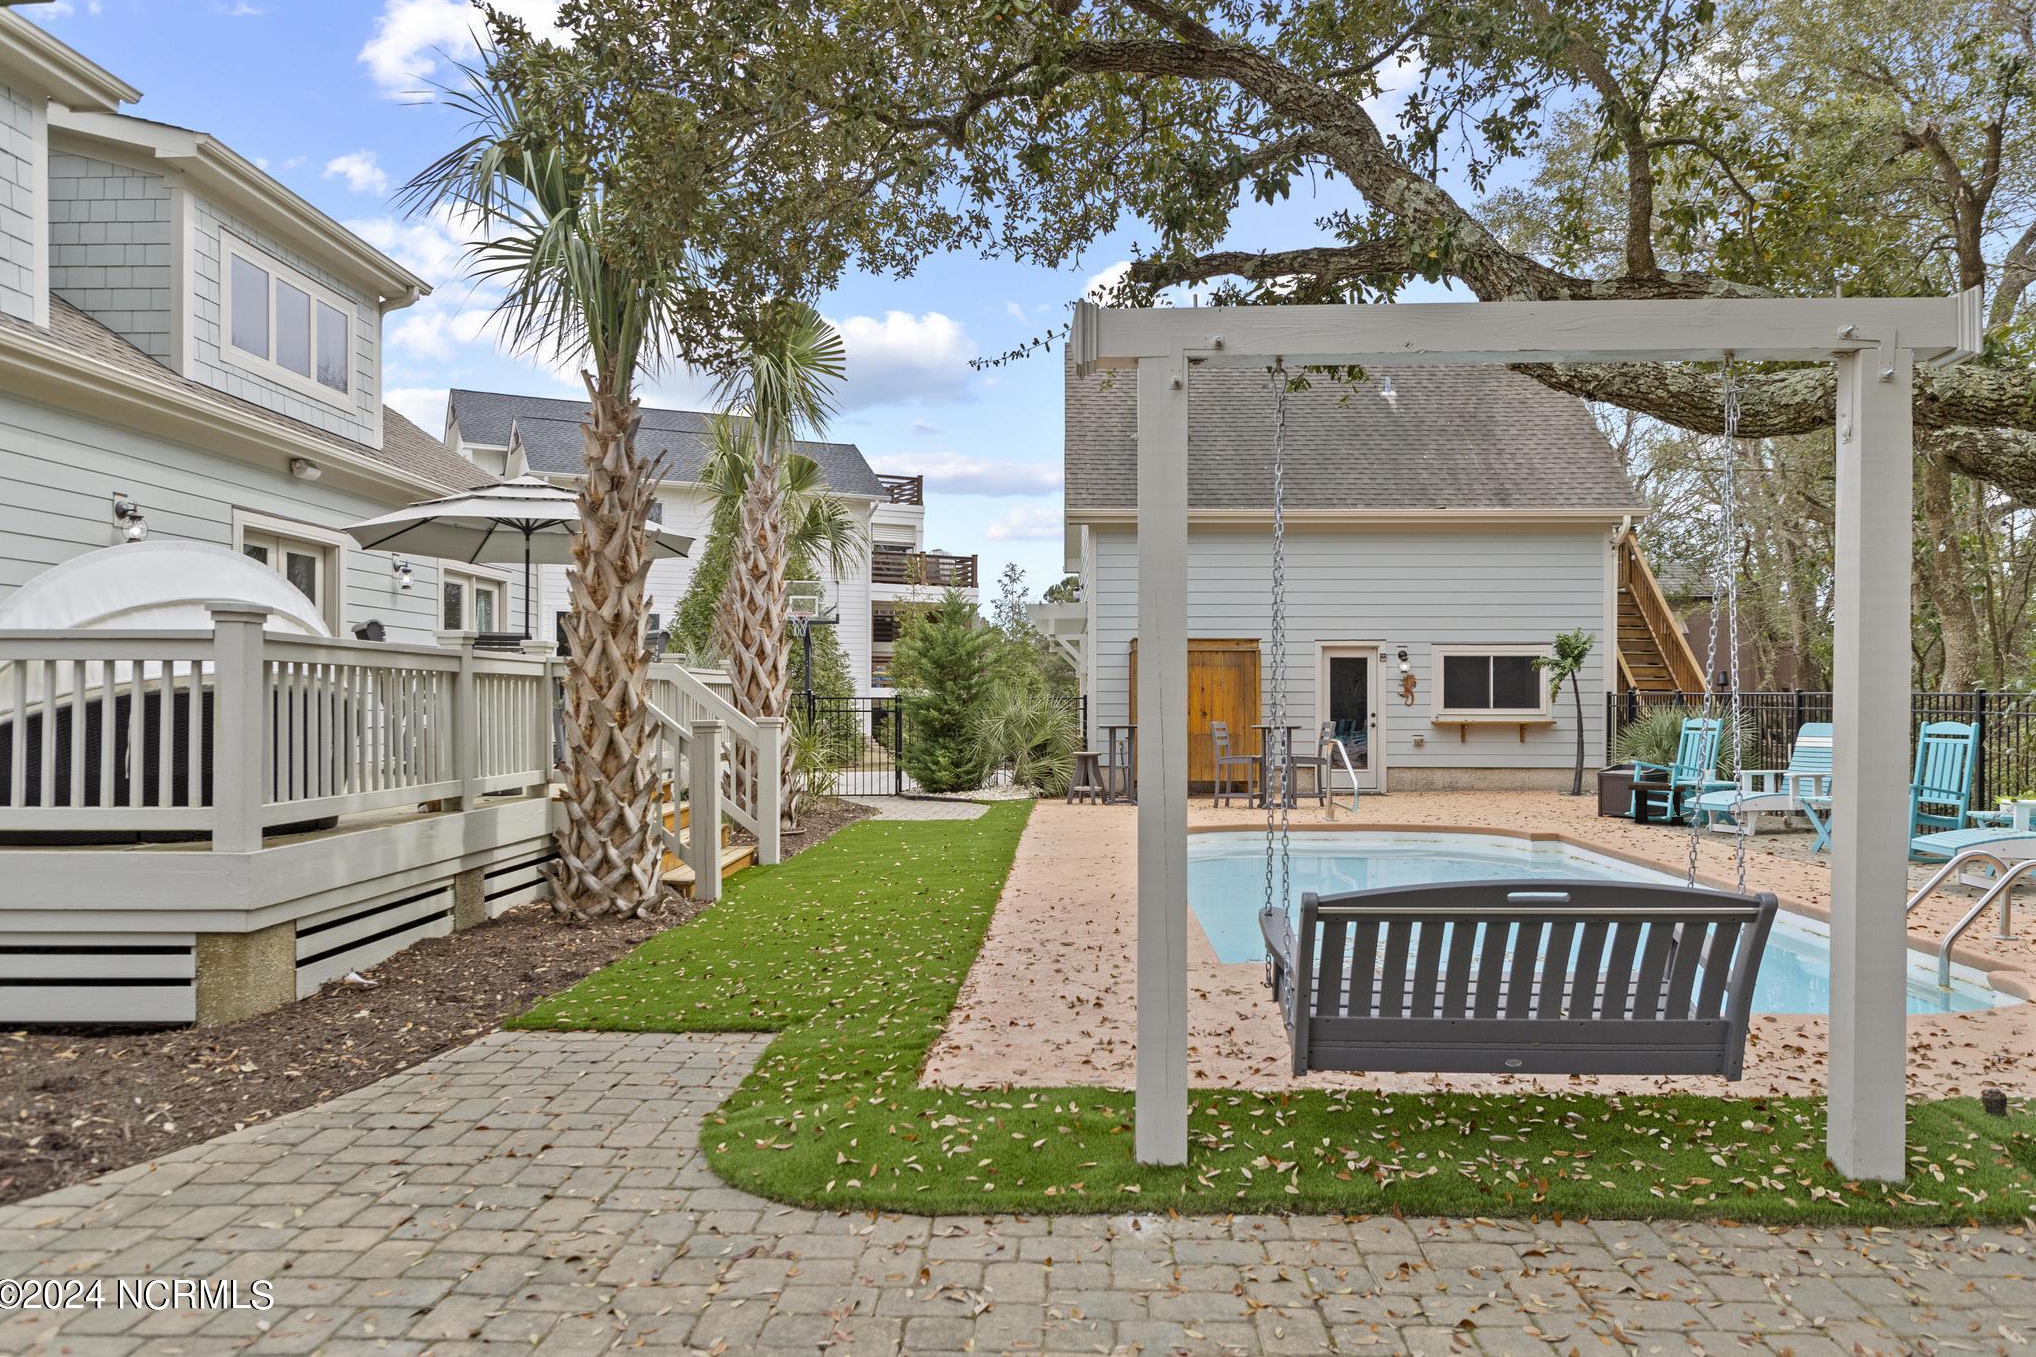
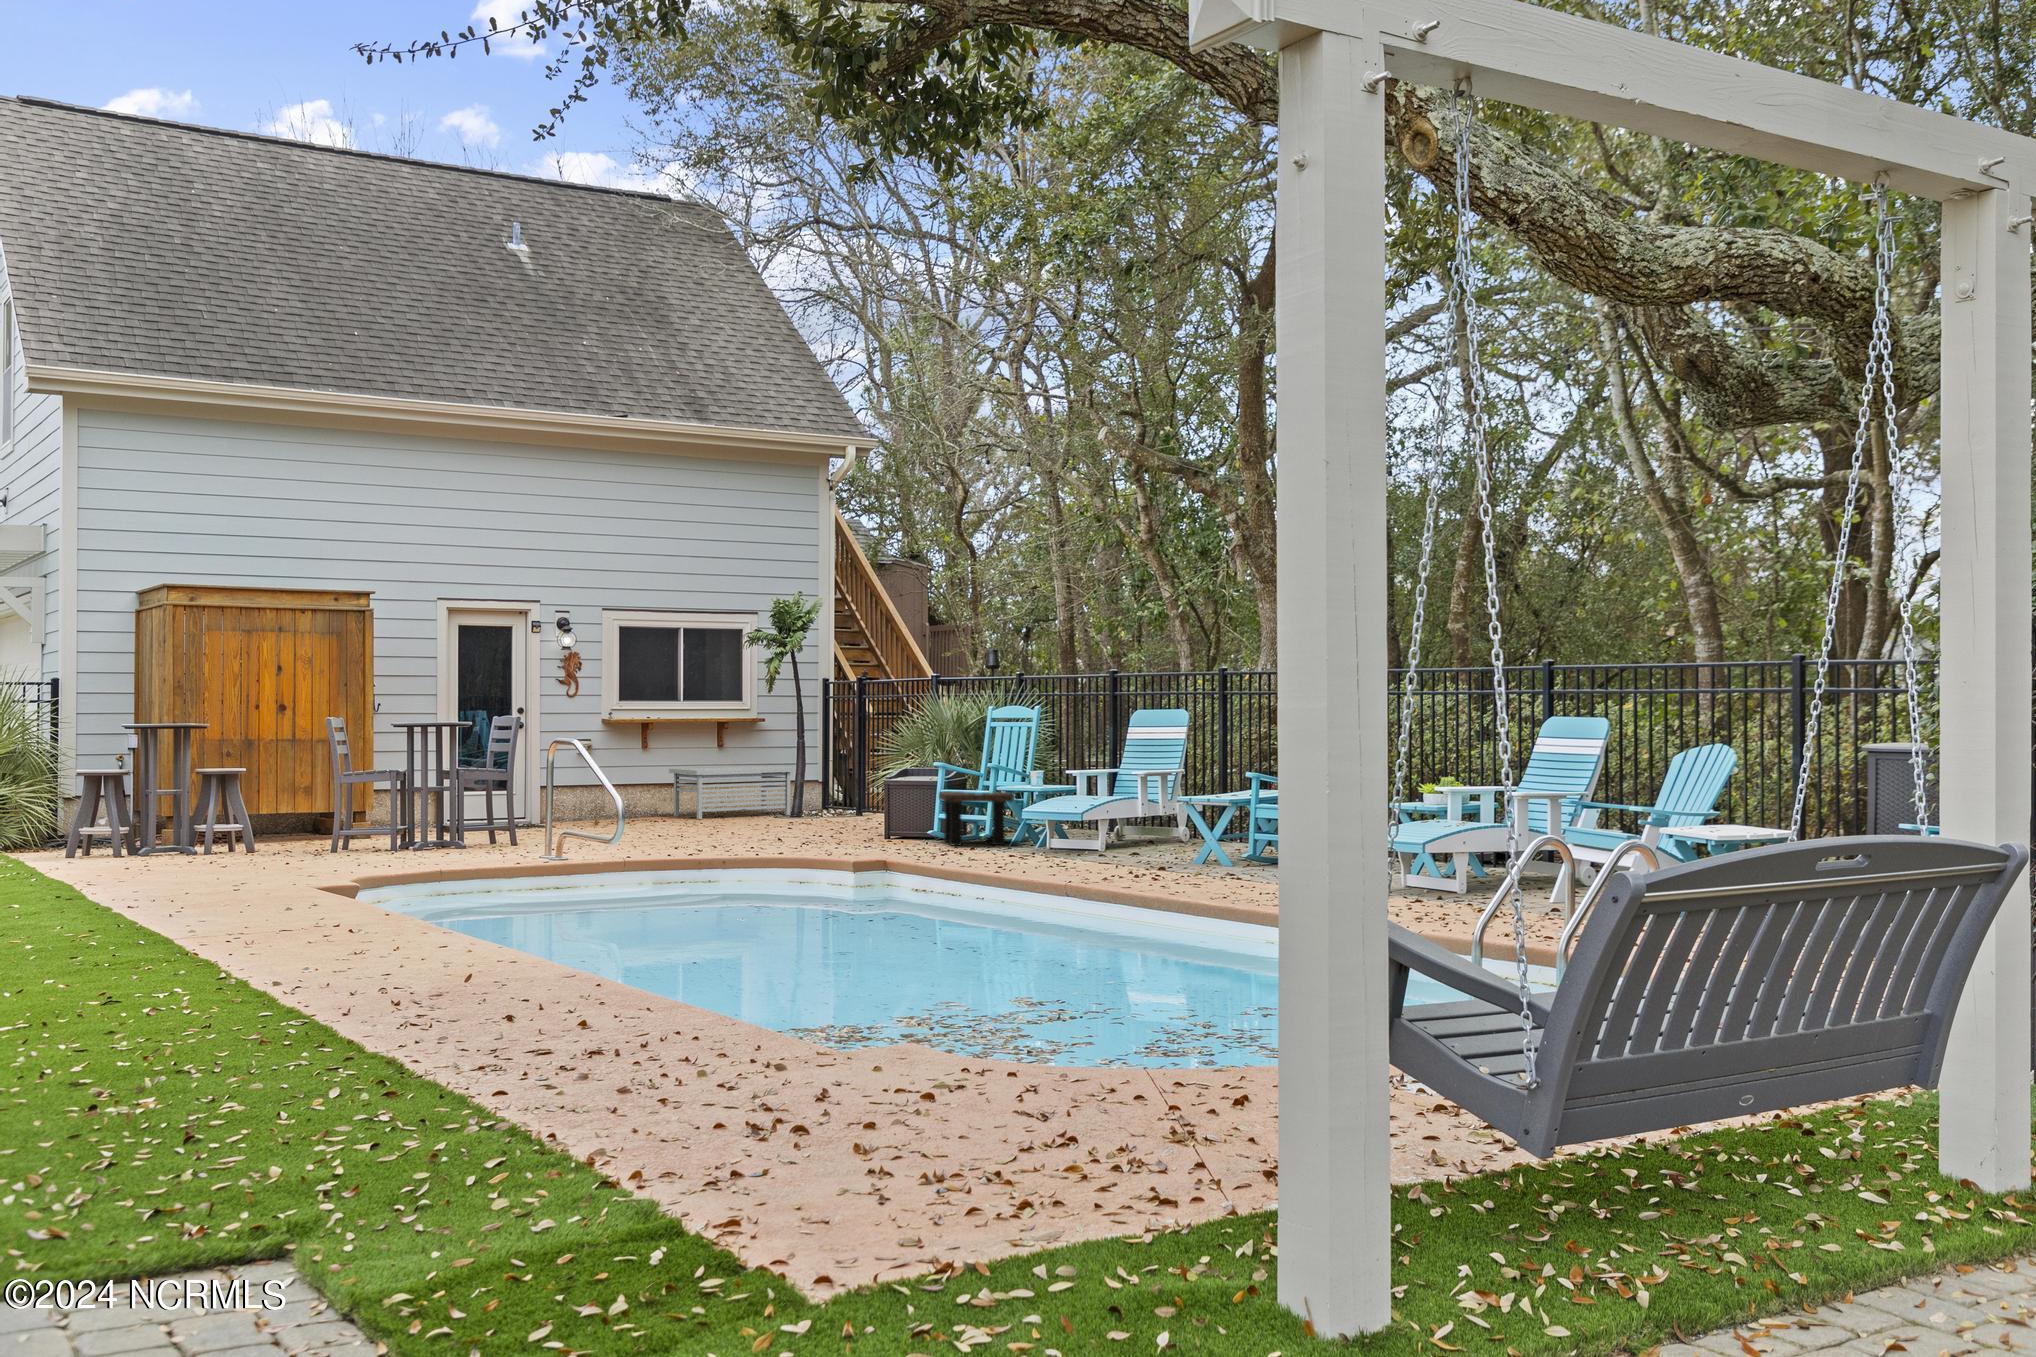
storage bench: none [1479,759,1575,796] -> present [669,766,793,819]

